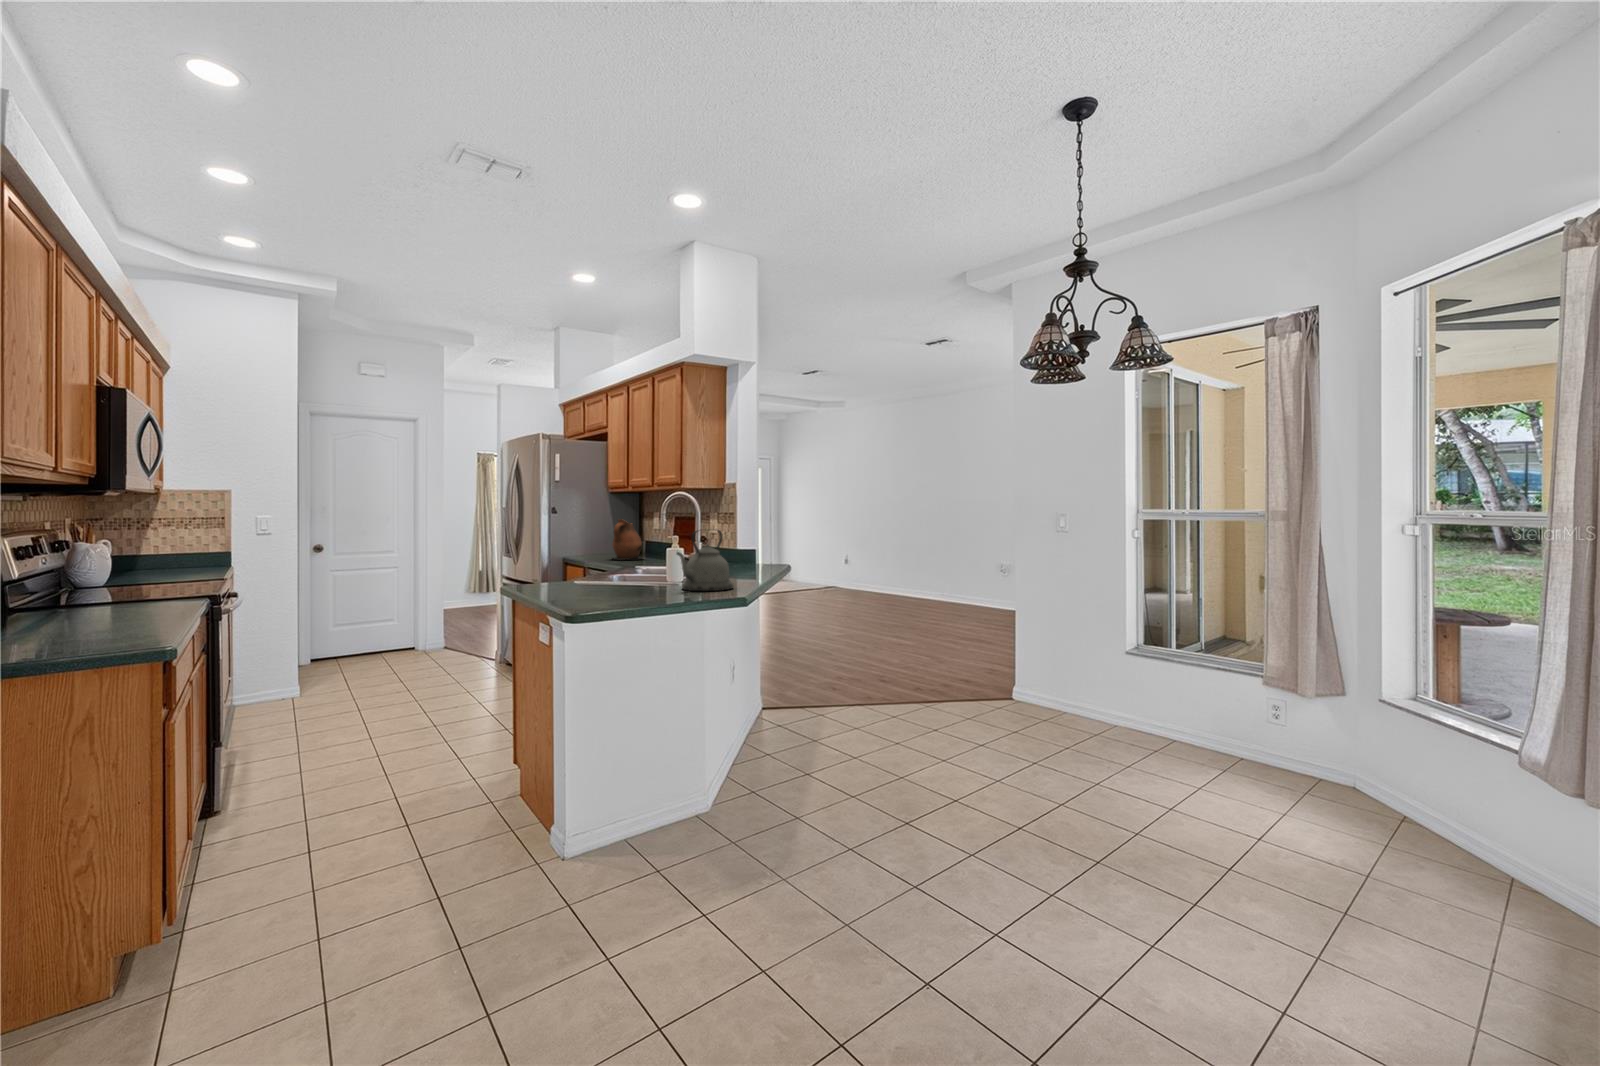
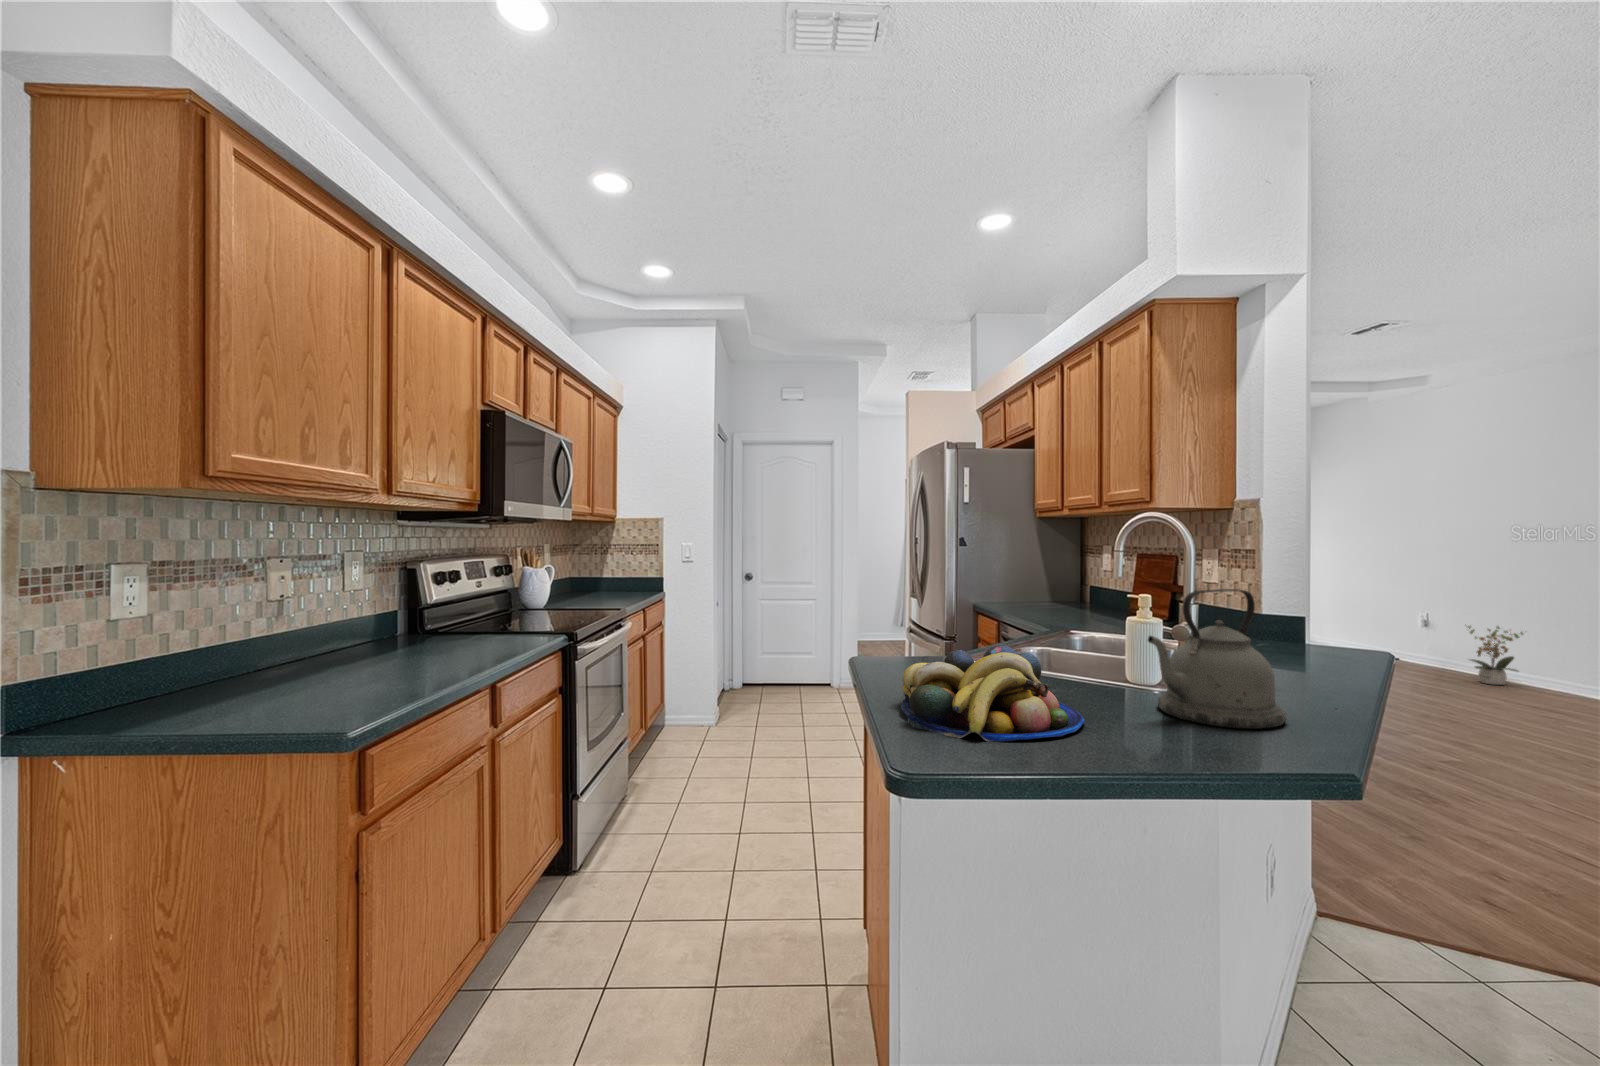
ceramic pitcher: present [612,519,643,560] -> none [1037,553,1091,613]
fruit bowl: none [552,562,649,603] -> present [901,645,1085,742]
potted plant: none [862,562,889,597] -> present [1468,626,1523,685]

